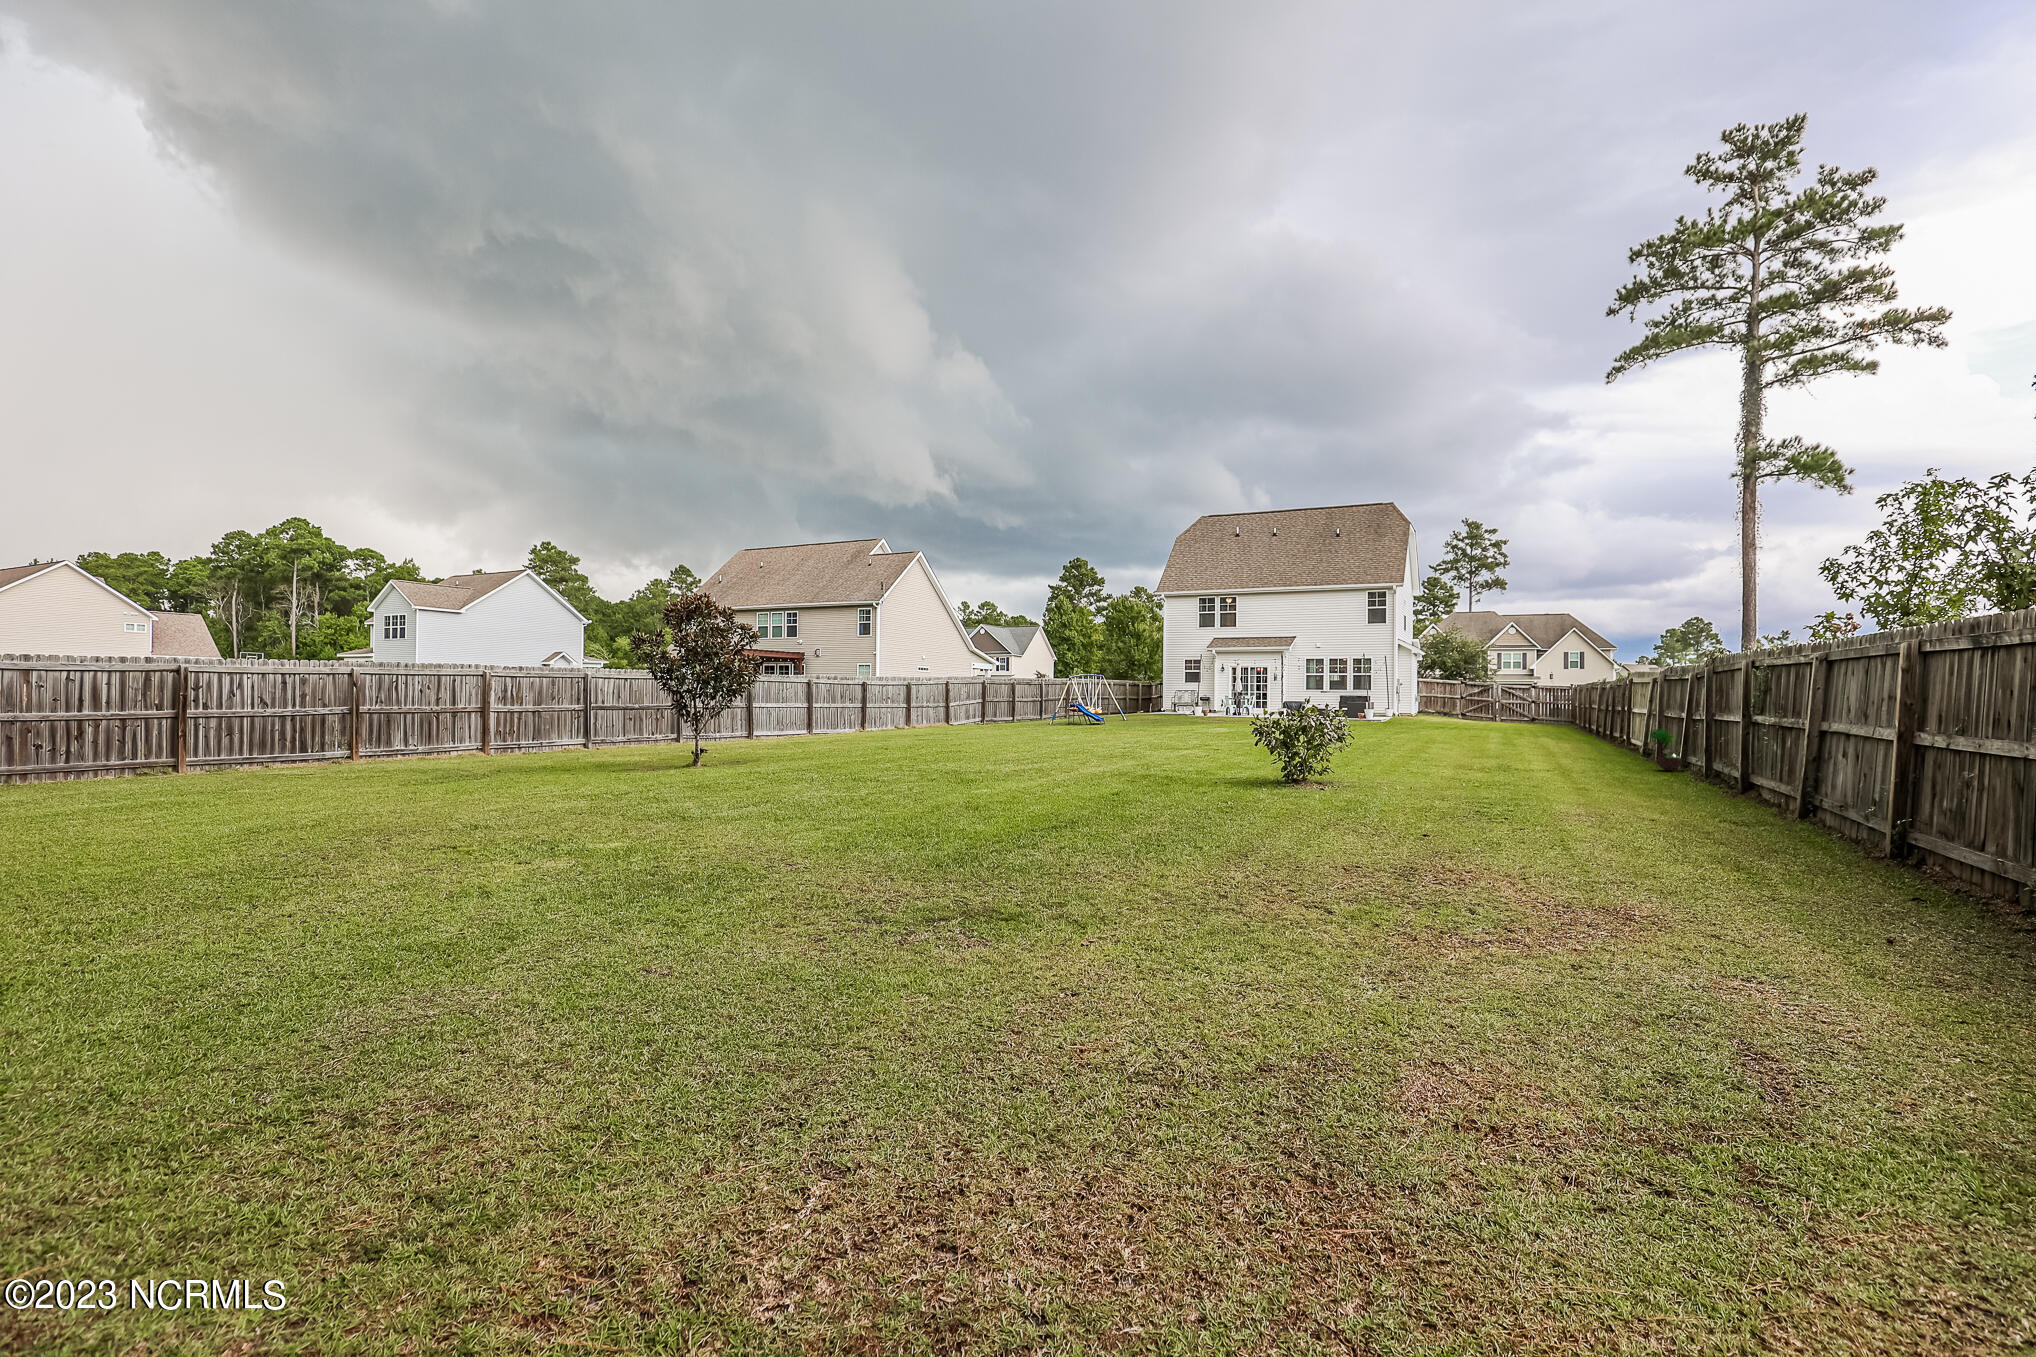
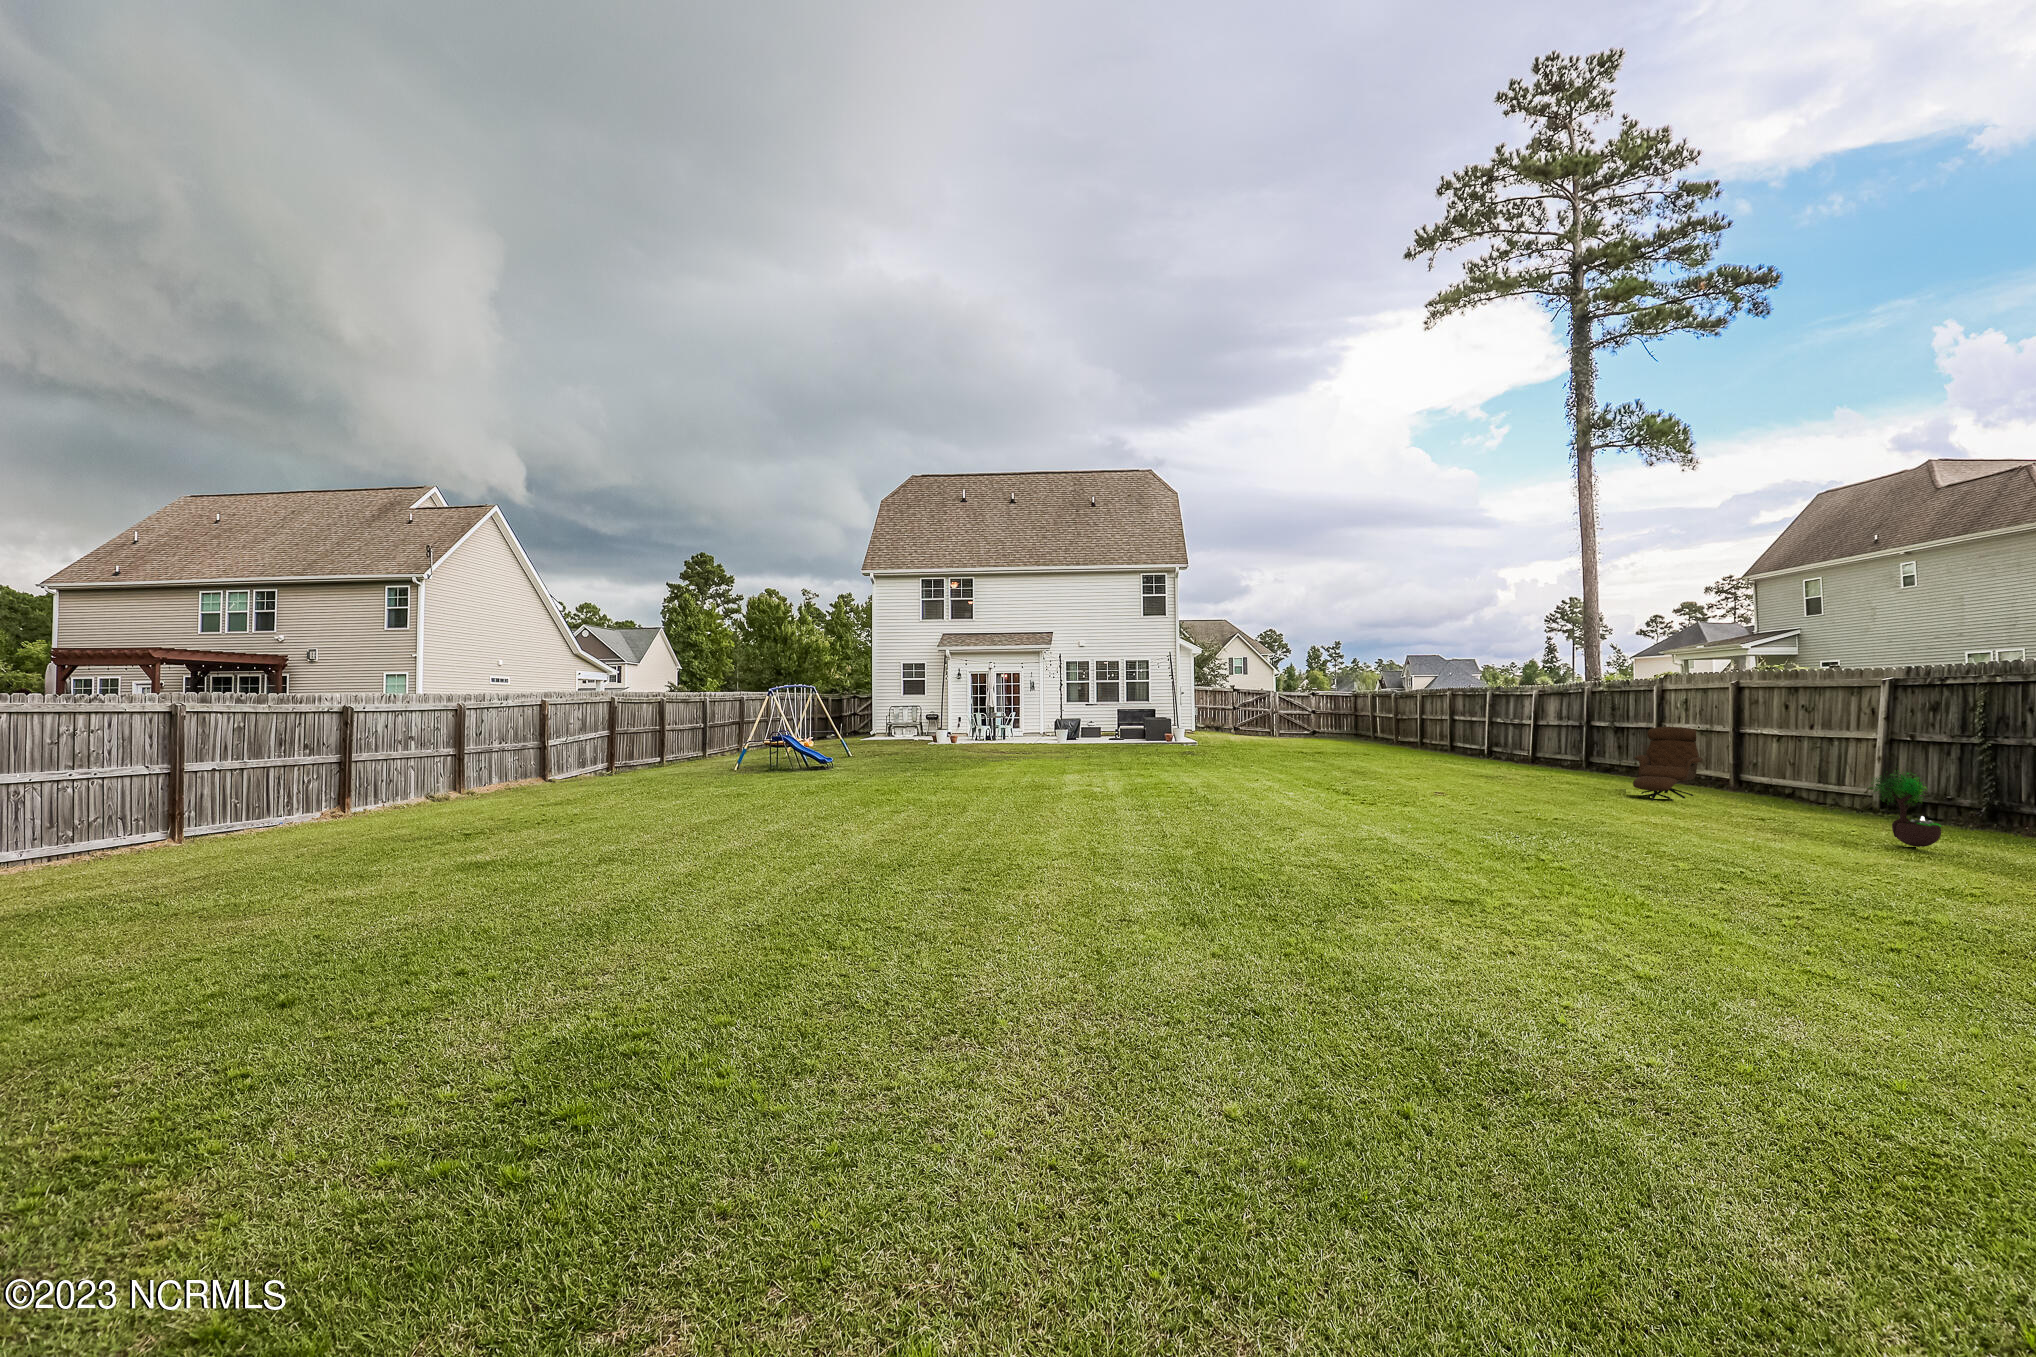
lounge chair: none [1599,709,1658,755] -> present [1633,727,1703,801]

